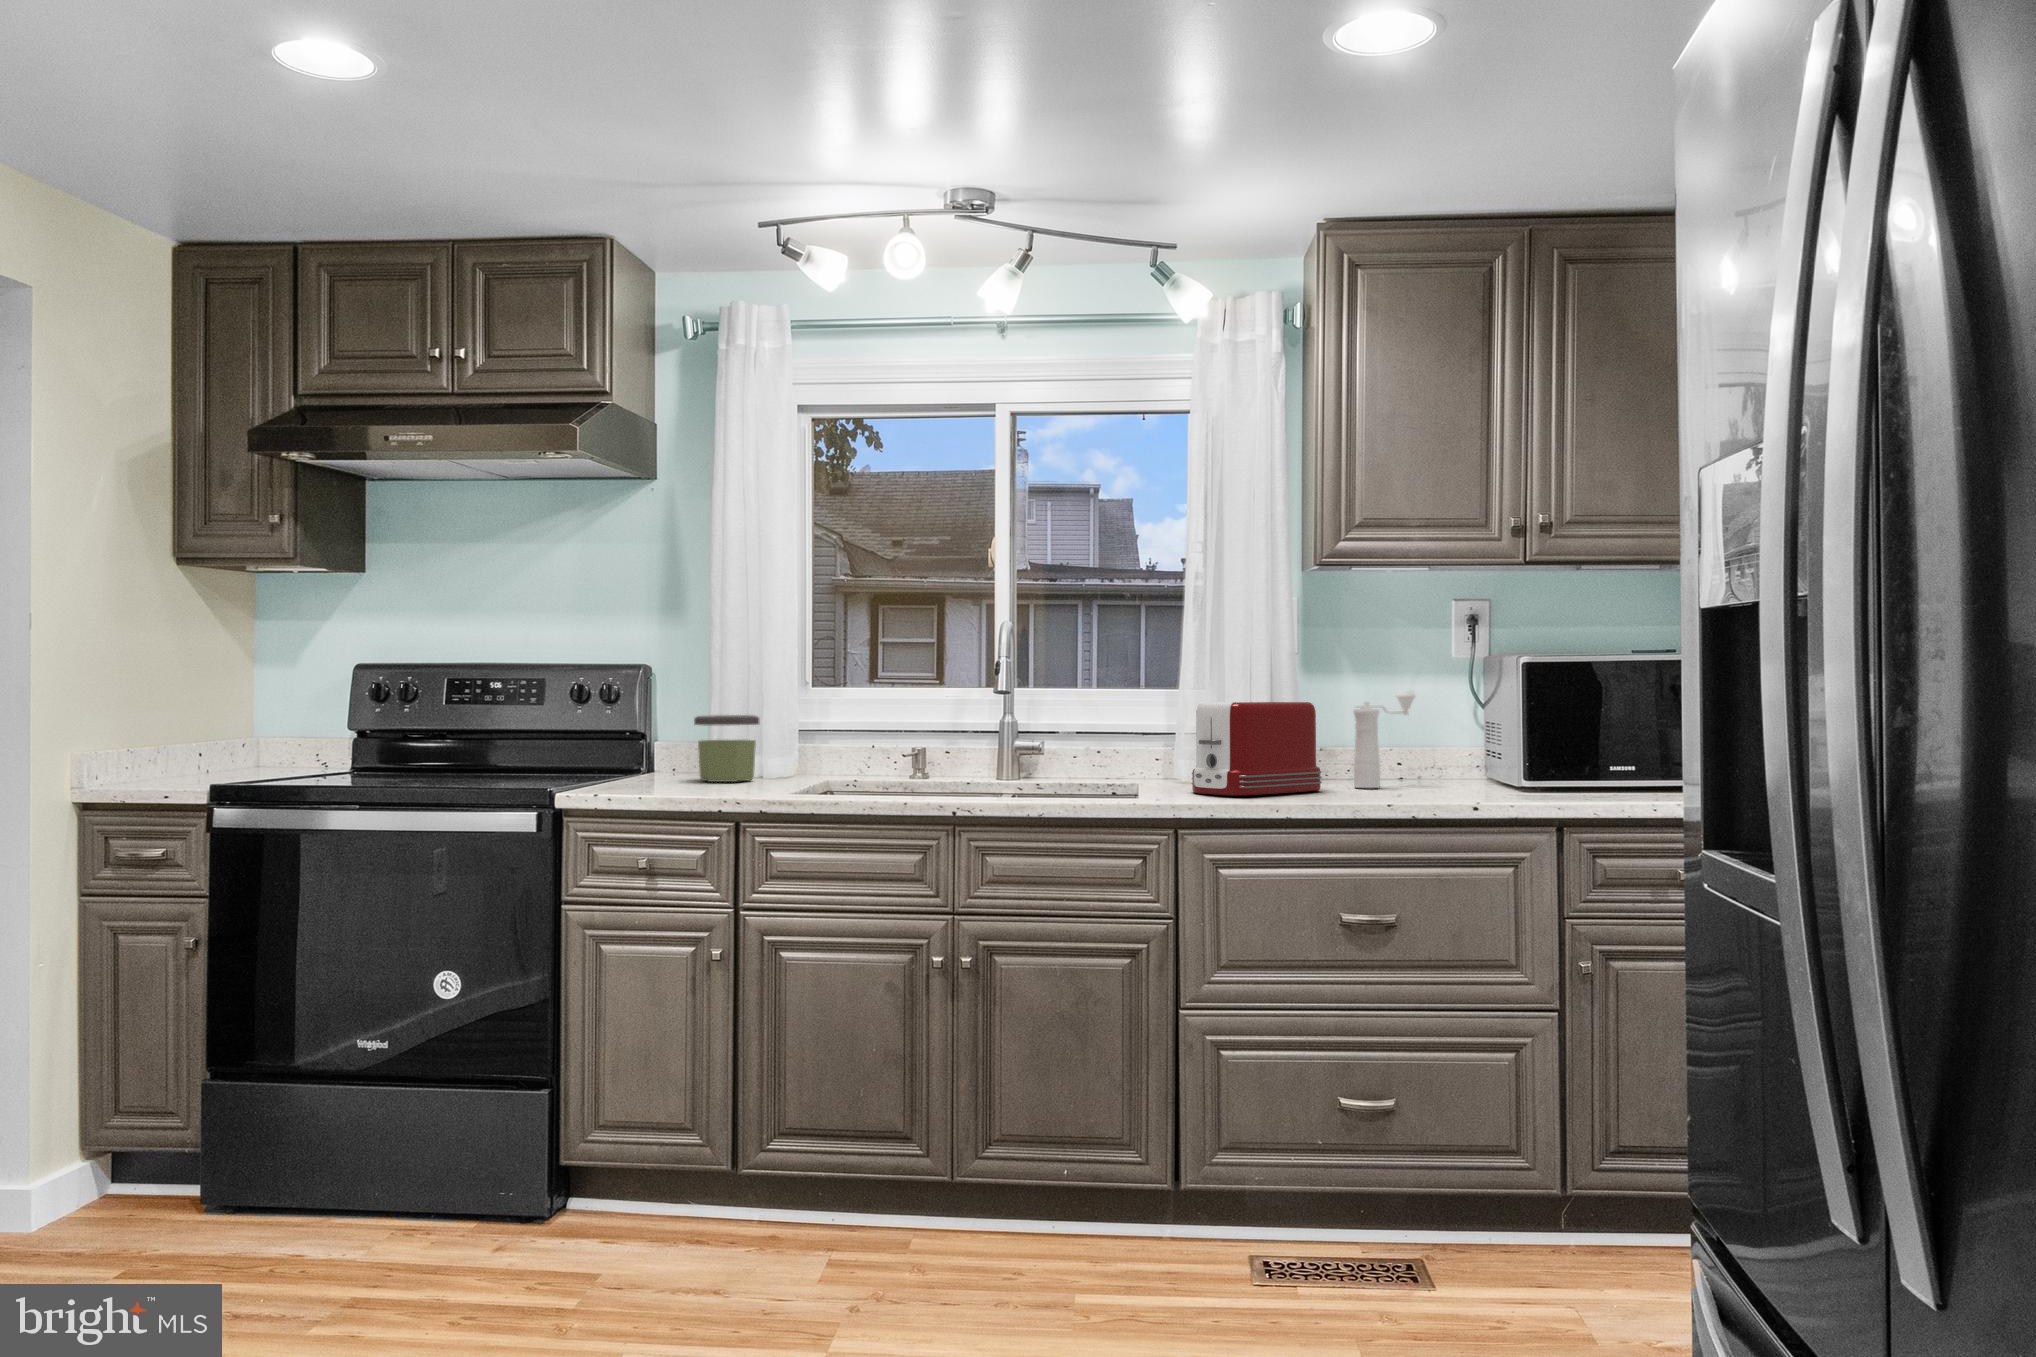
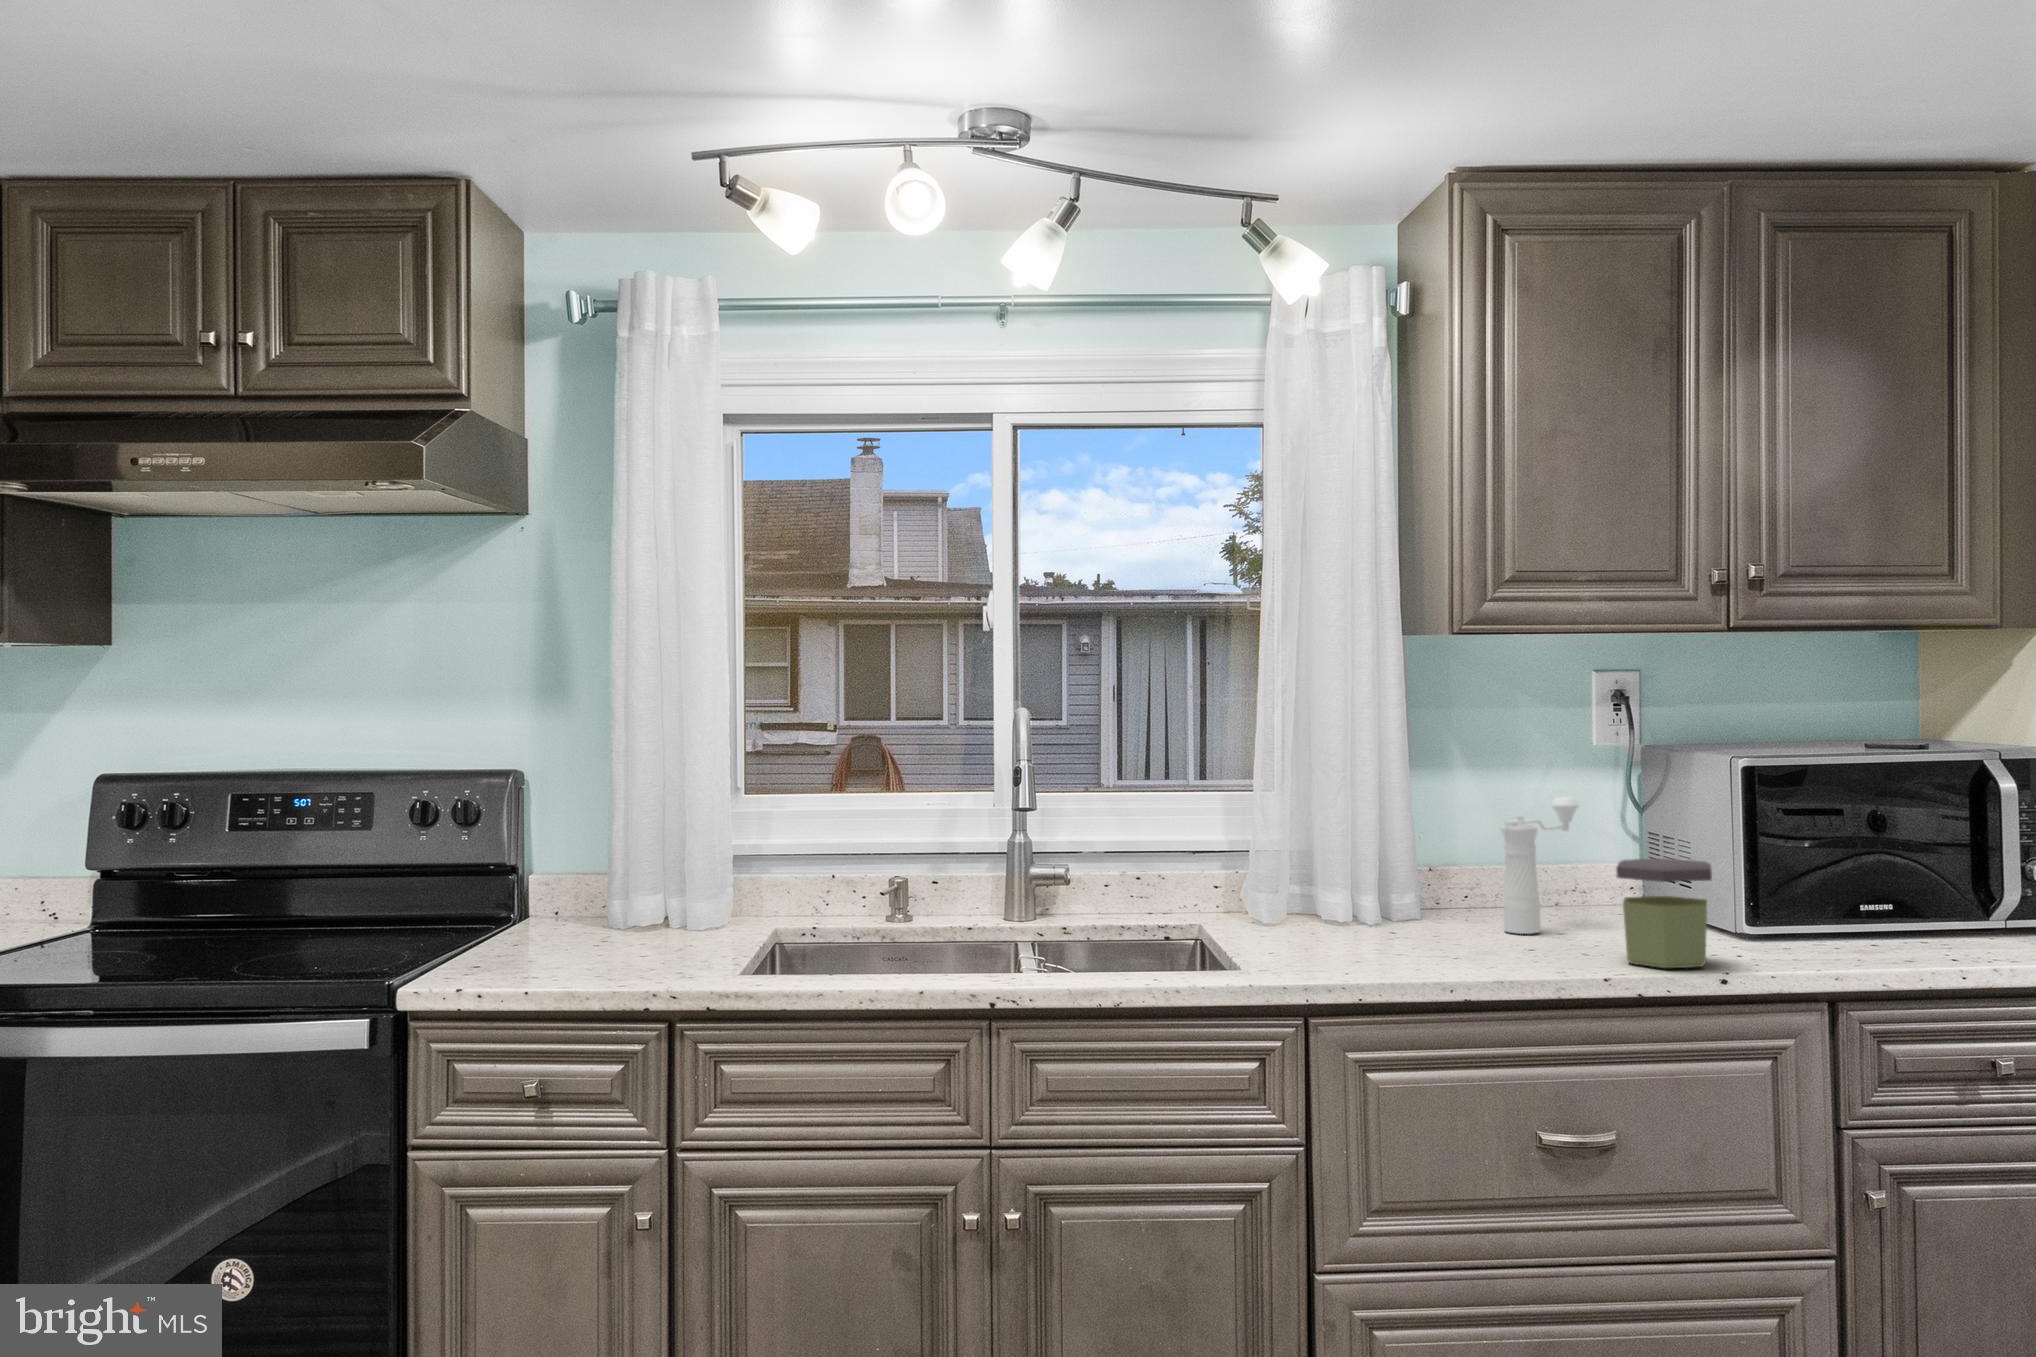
toaster: present [1192,702,1322,796] -> none [1301,819,1473,960]
jar: present [694,715,760,782] -> present [1616,859,1712,968]

